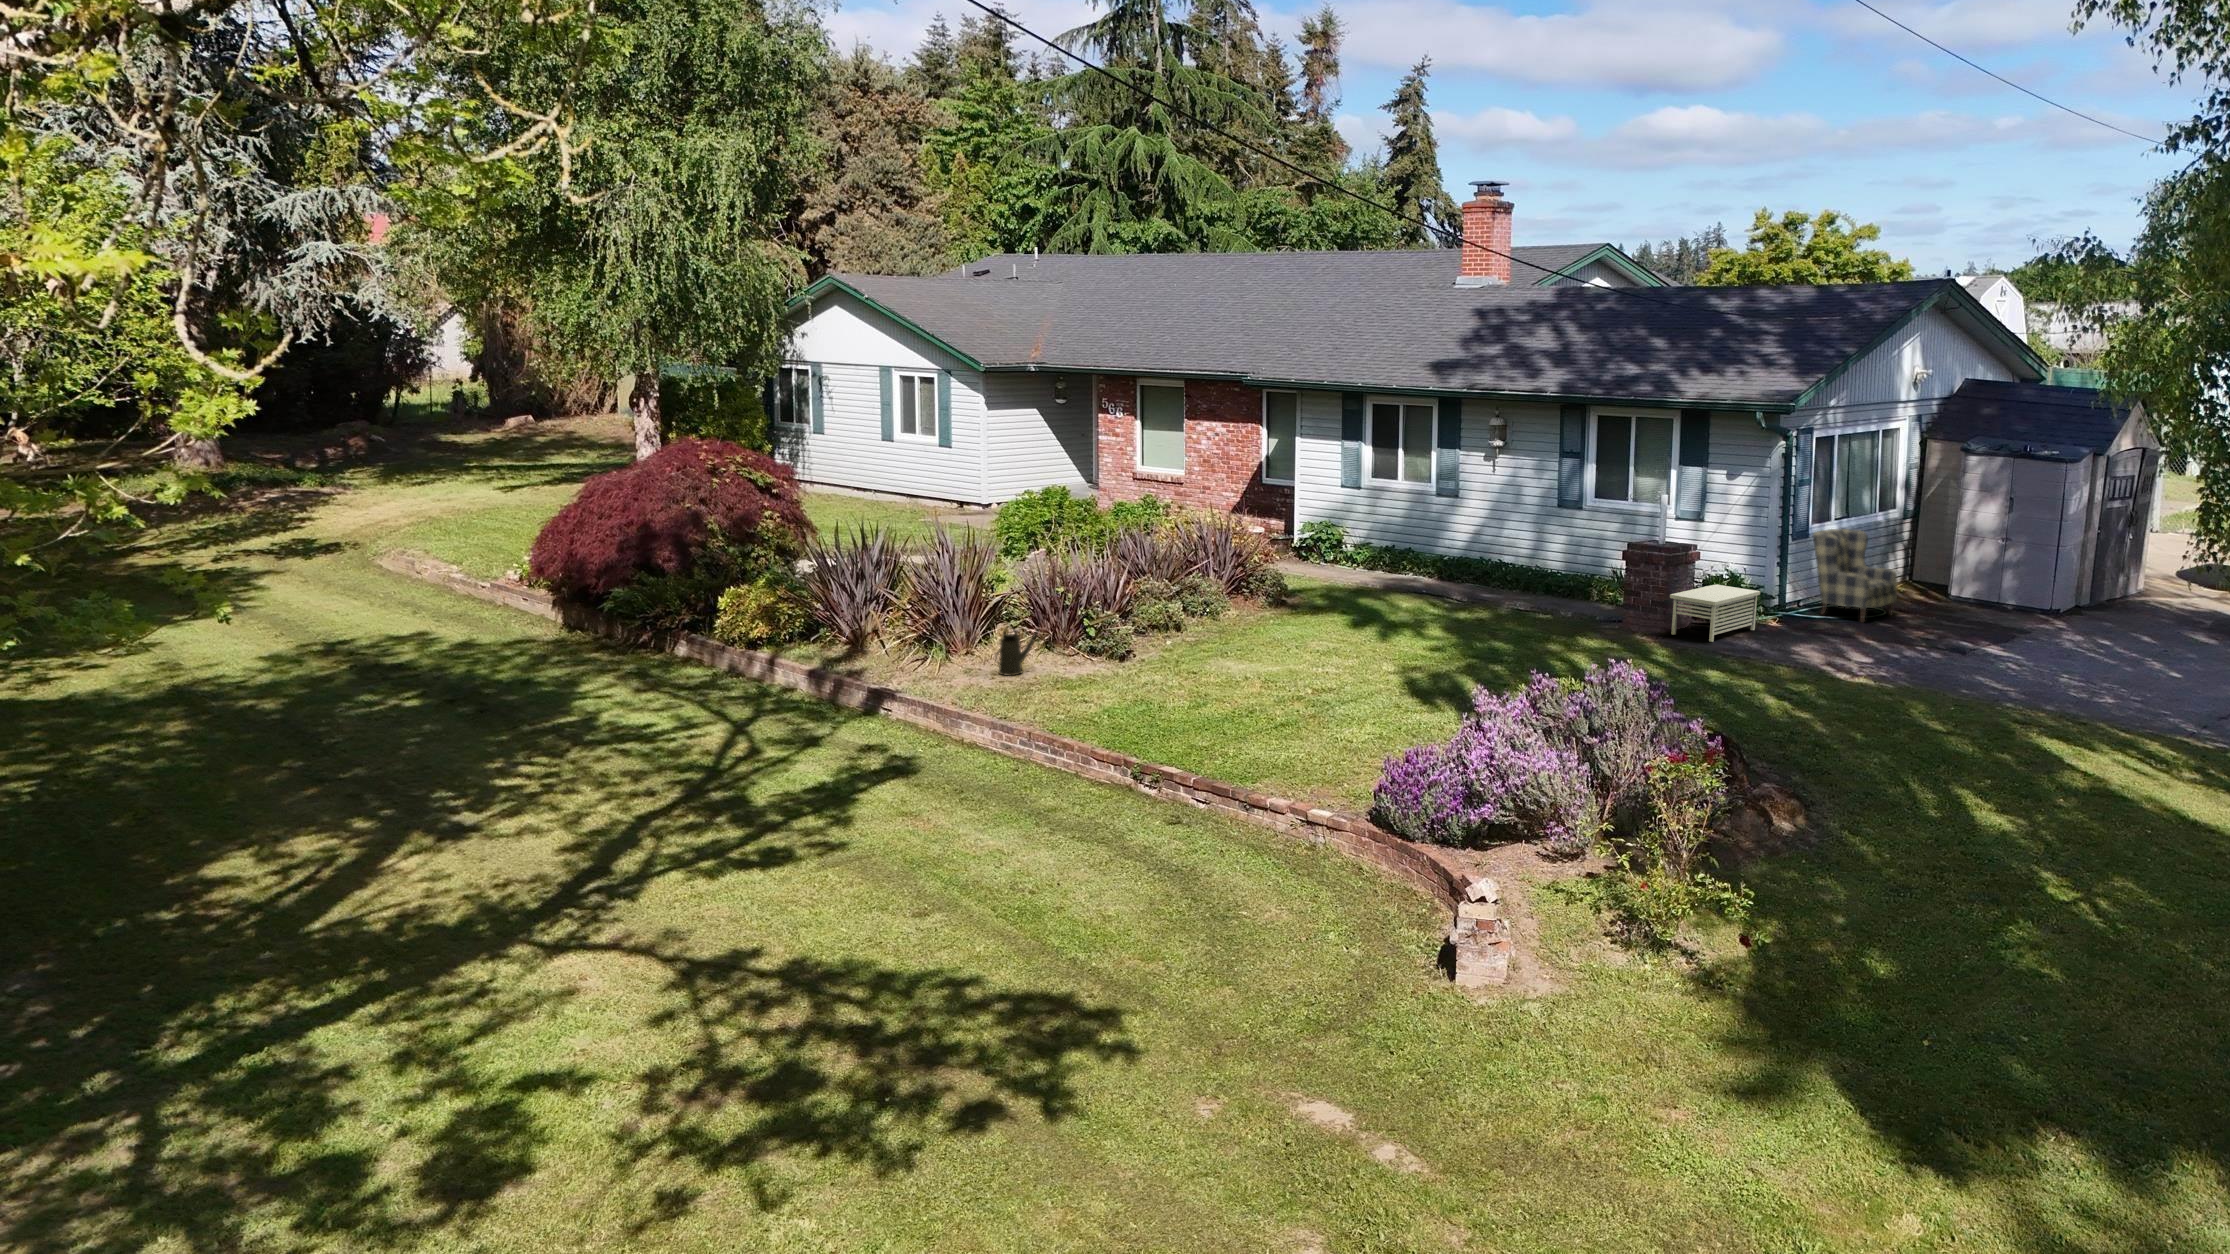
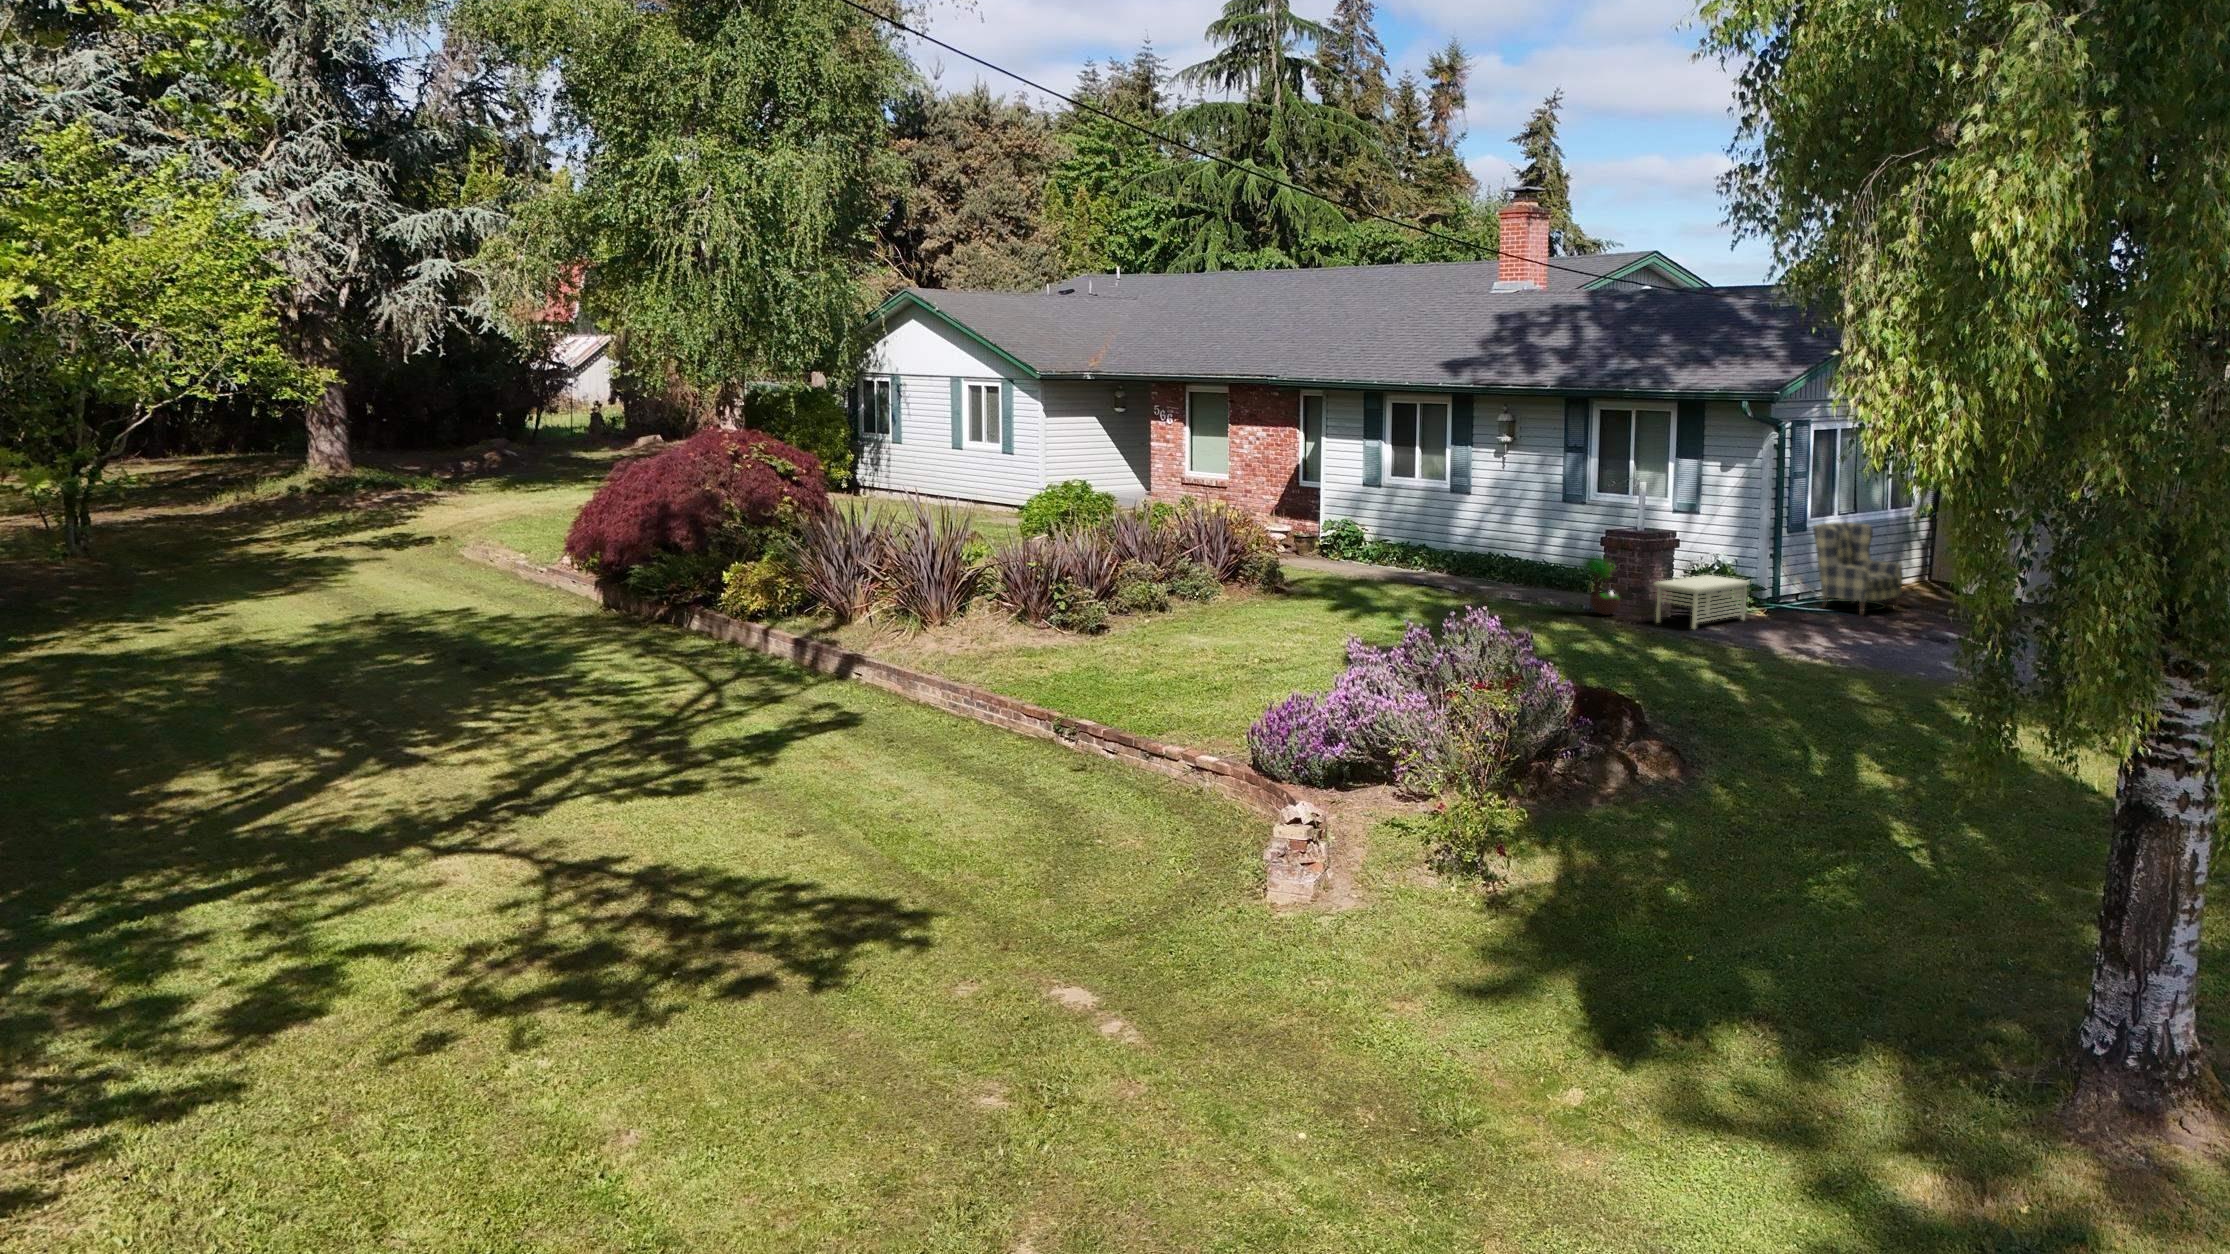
potted tree: none [1593,560,1634,626] -> present [1582,555,1620,615]
watering can: present [995,626,1039,676] -> none [968,599,1015,646]

